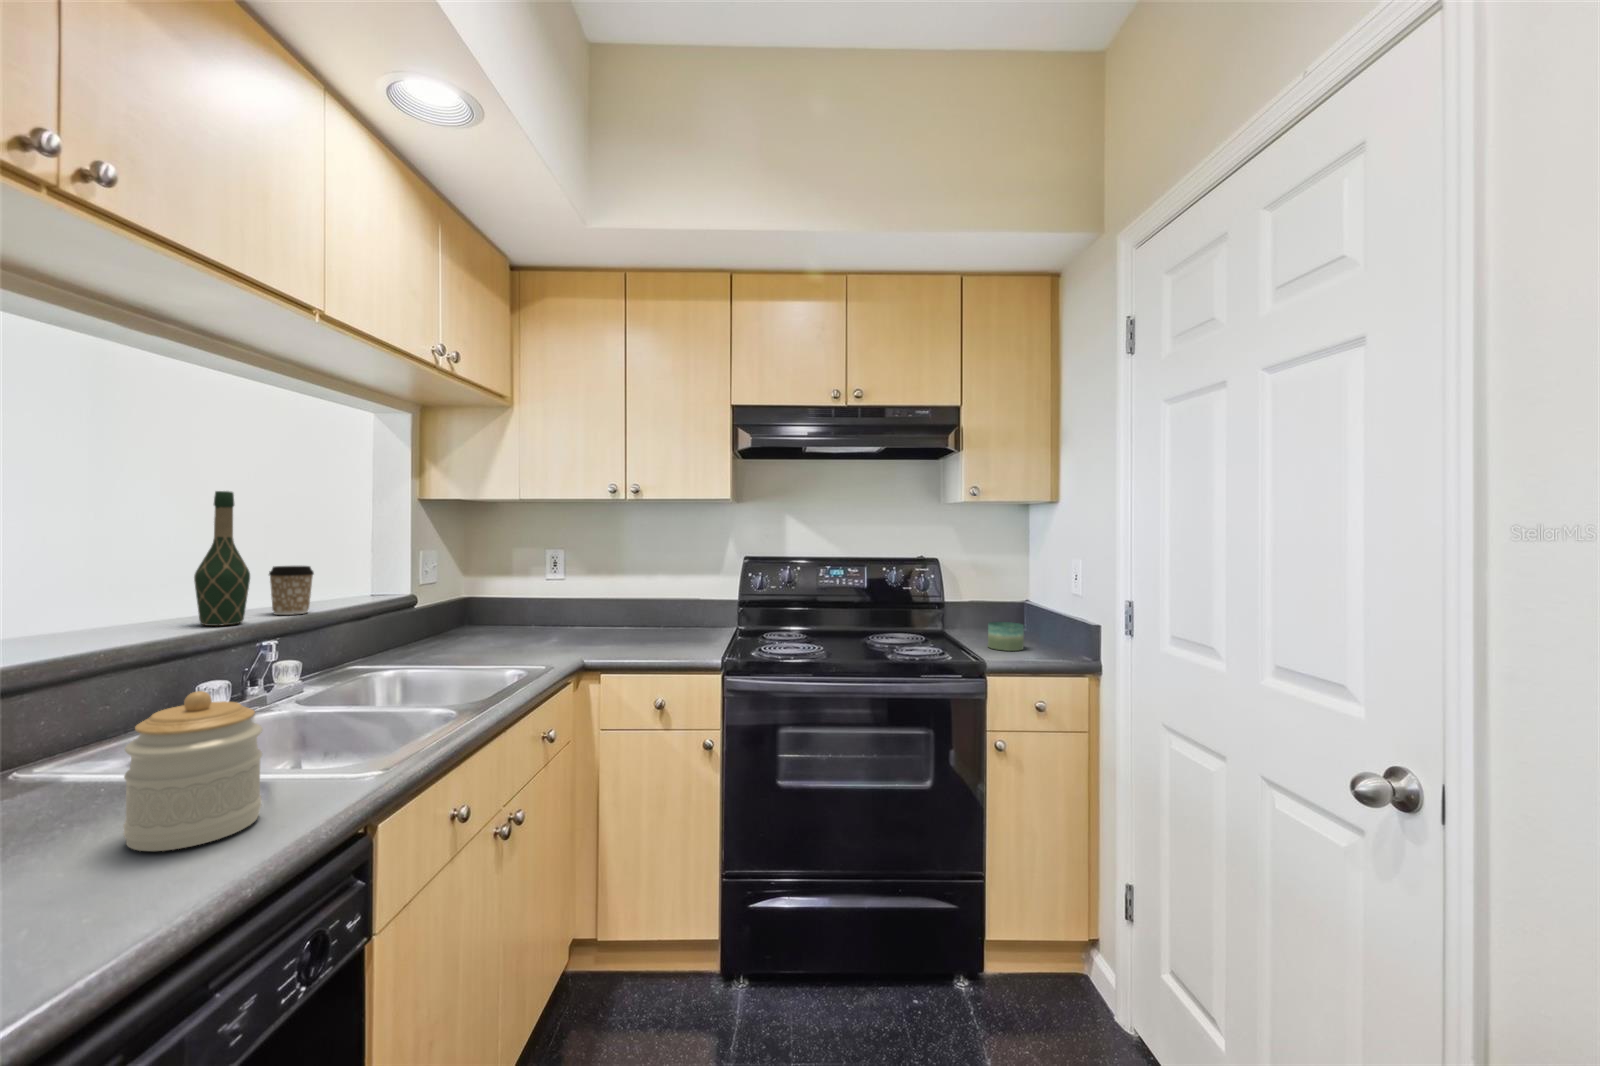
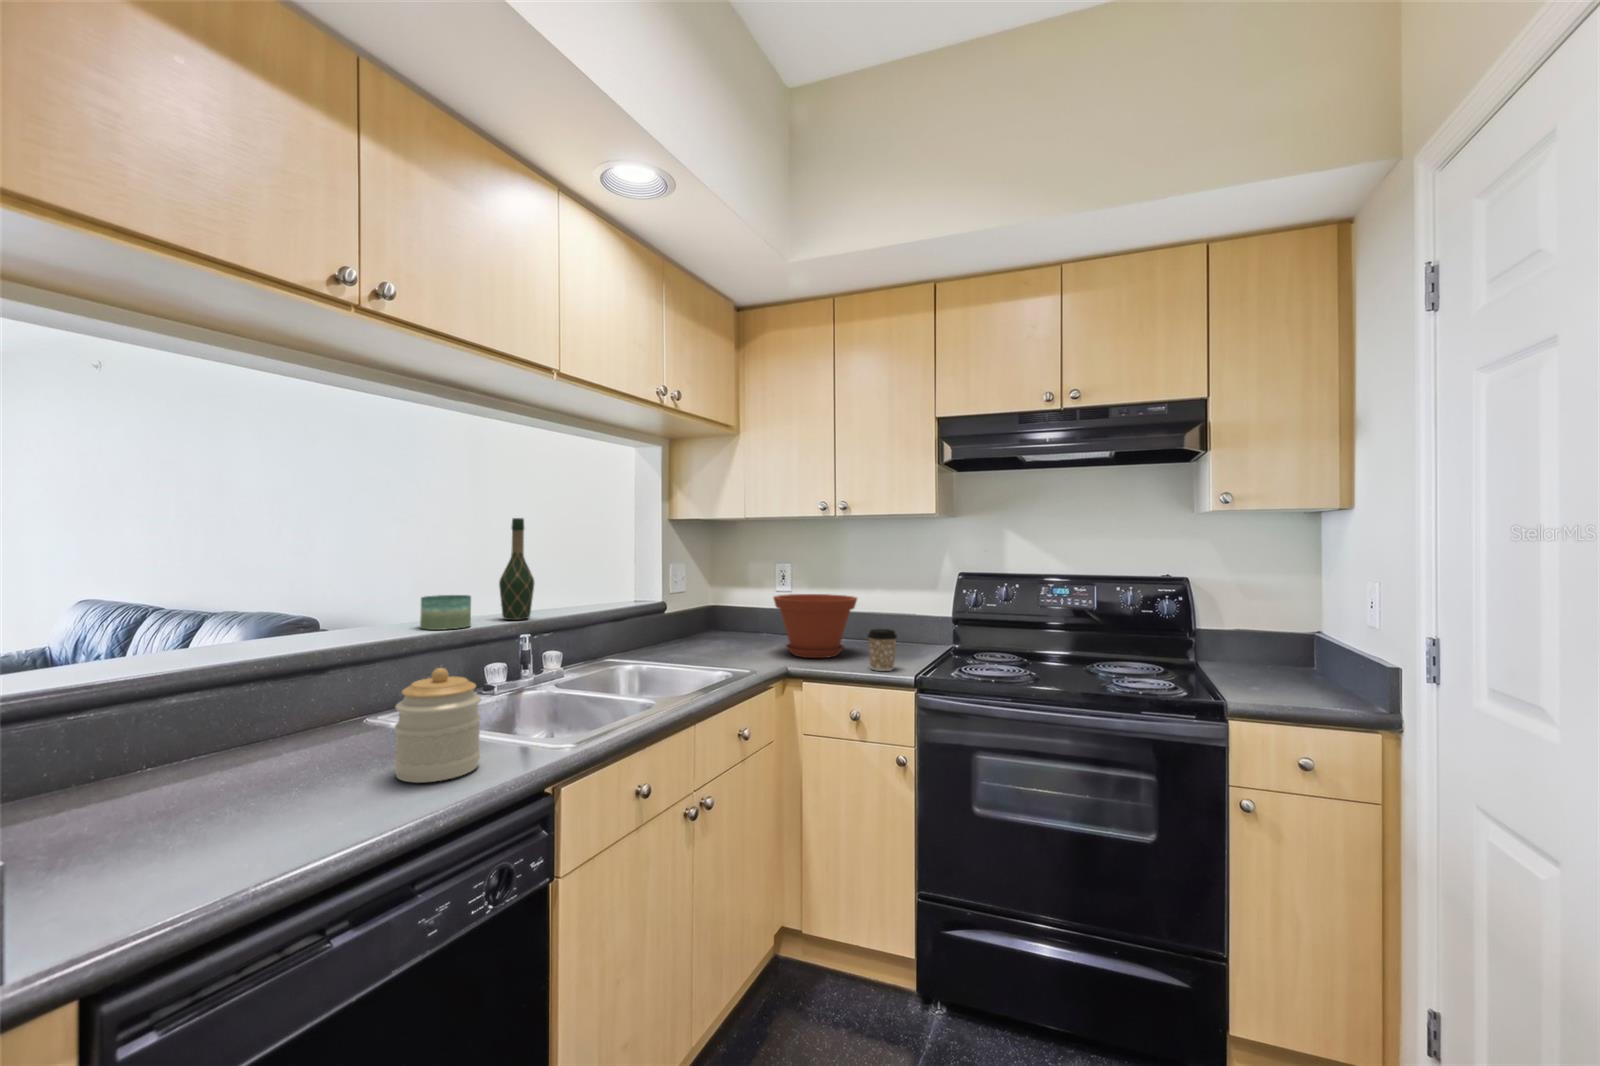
coffee cup: present [269,566,314,615] -> present [868,629,897,671]
plant pot: none [561,582,654,650] -> present [774,594,857,658]
candle: present [988,622,1024,651] -> present [420,595,471,630]

